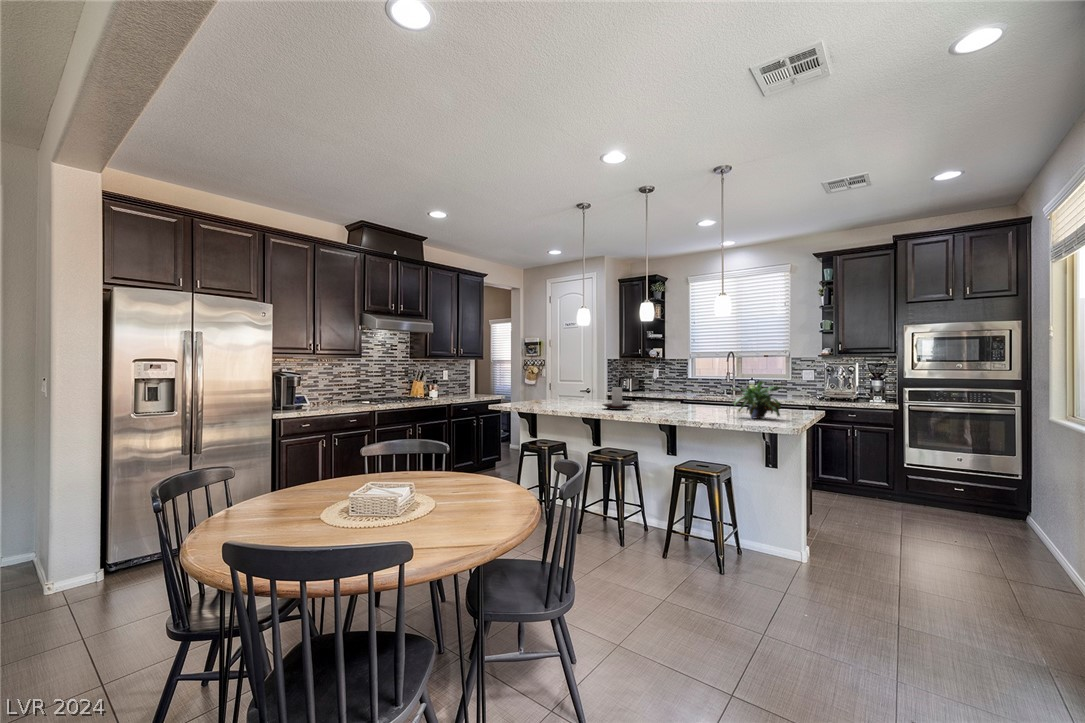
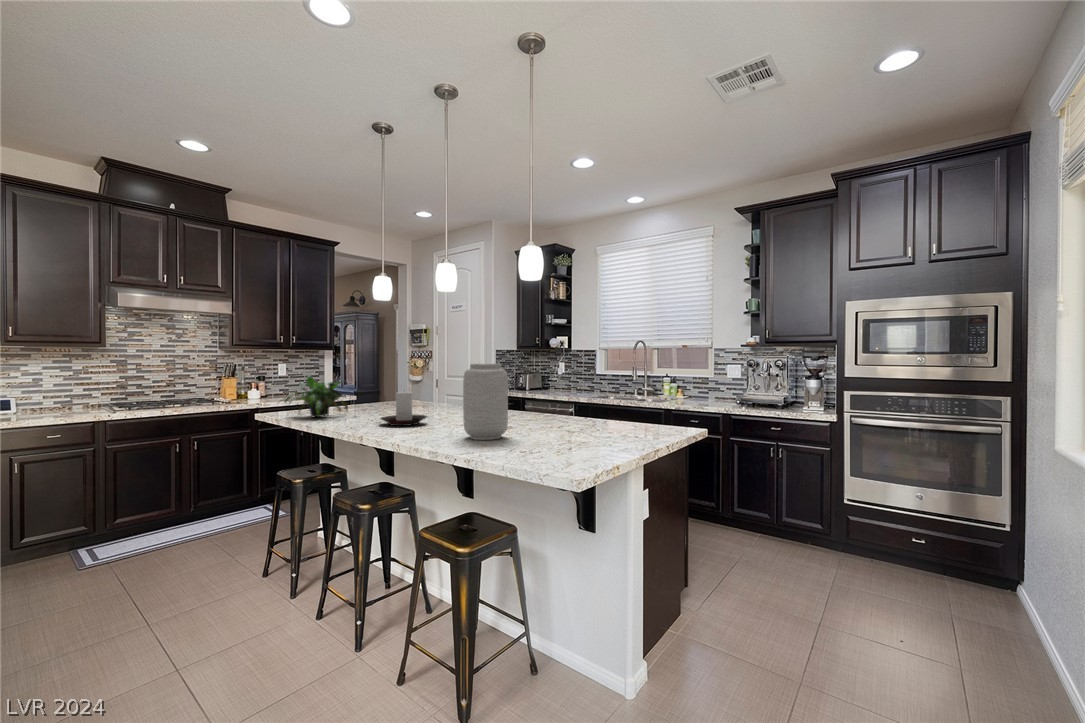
vase: none [680,368,709,415] -> present [463,364,508,440]
potted plant: present [732,381,785,418] -> present [284,375,348,417]

